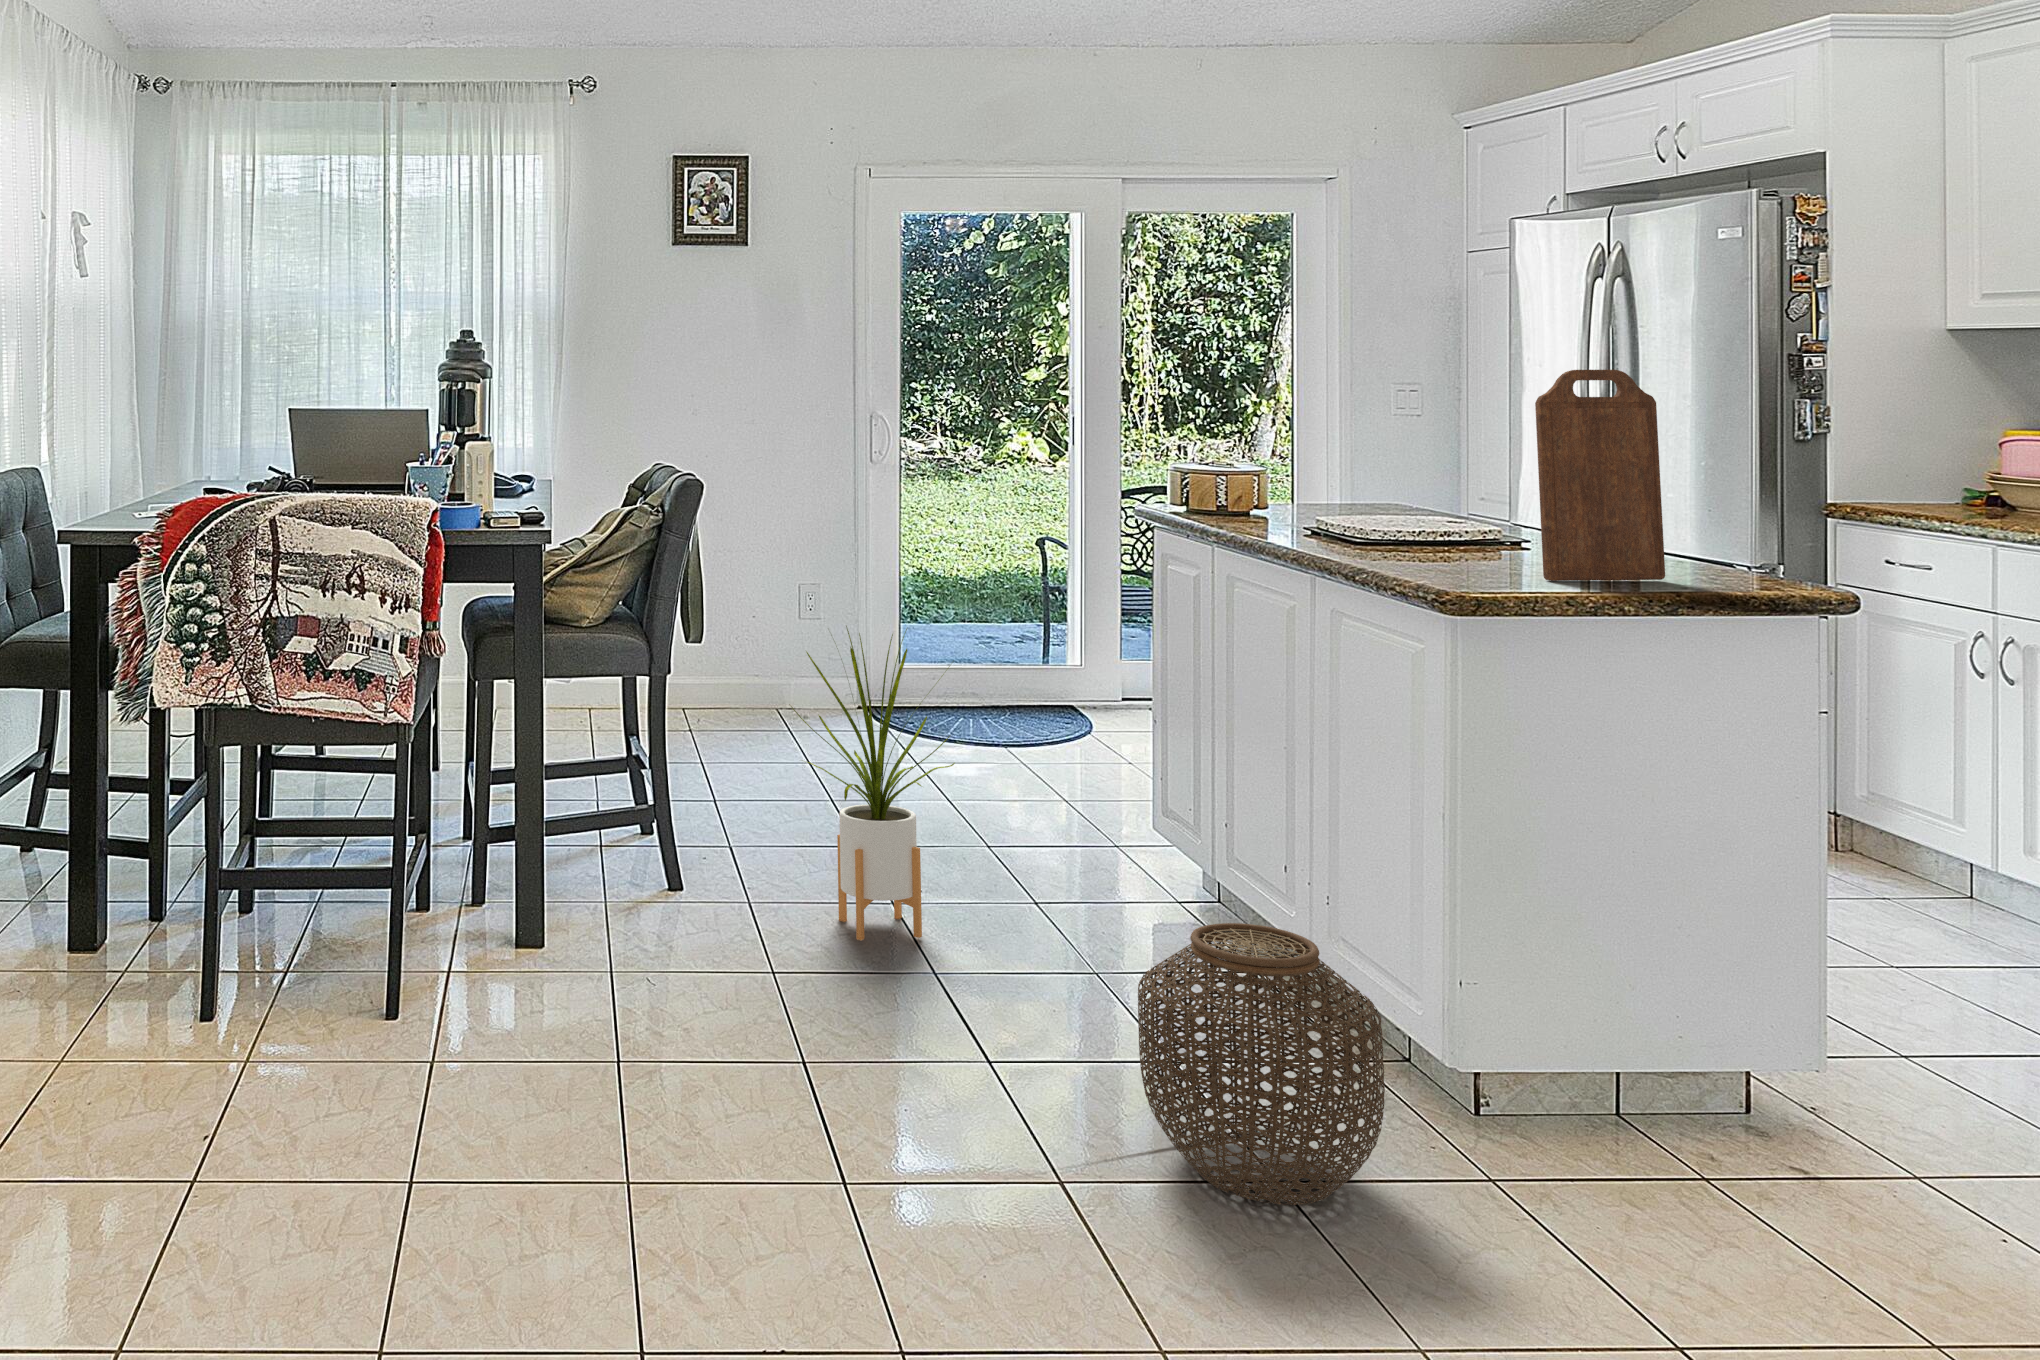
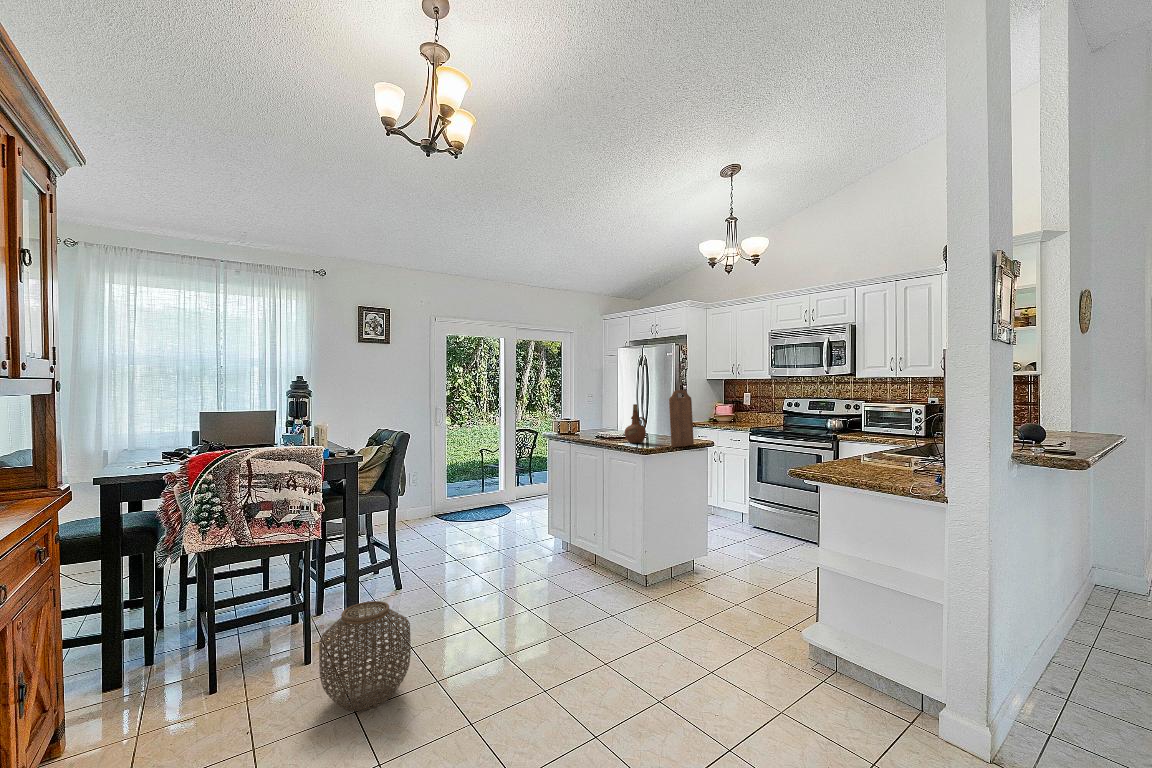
ceramic pitcher: none [1373,420,1463,557] -> present [624,404,646,443]
house plant: present [791,626,955,941] -> none [448,478,503,588]
woven basket: present [1138,923,1385,1205] -> present [319,601,411,711]

